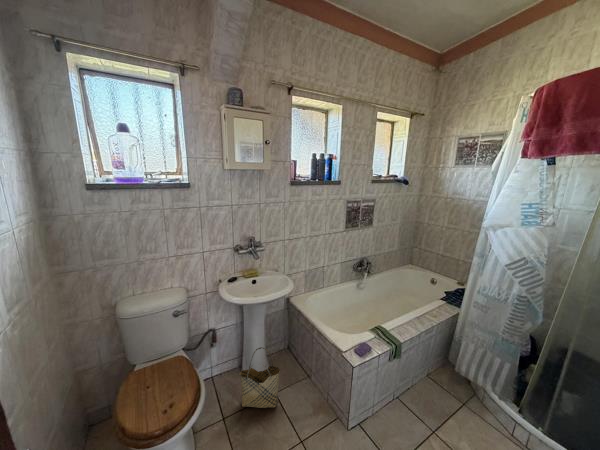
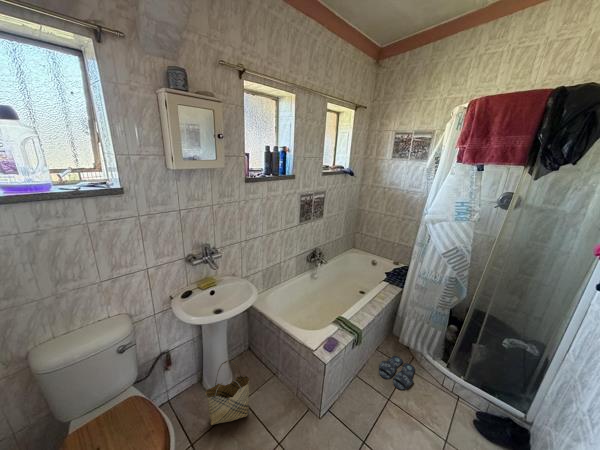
slippers: none [426,387,475,428] -> present [379,356,415,390]

